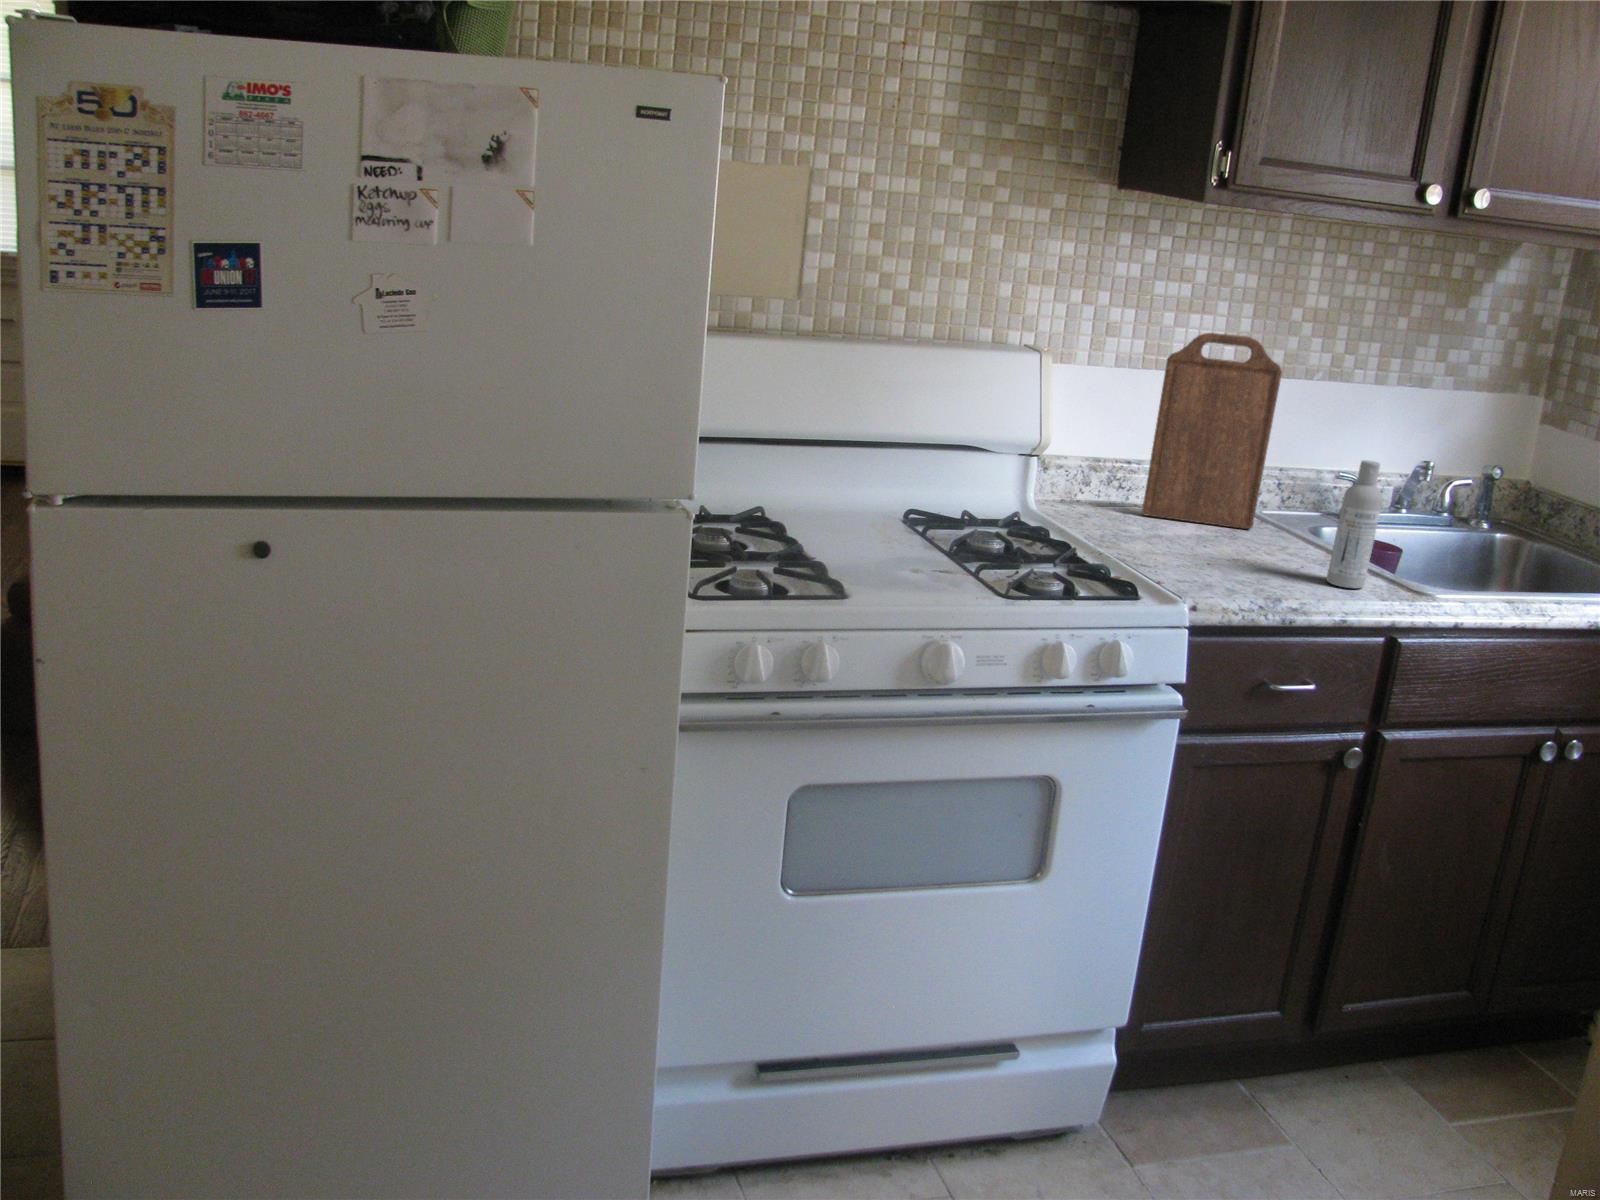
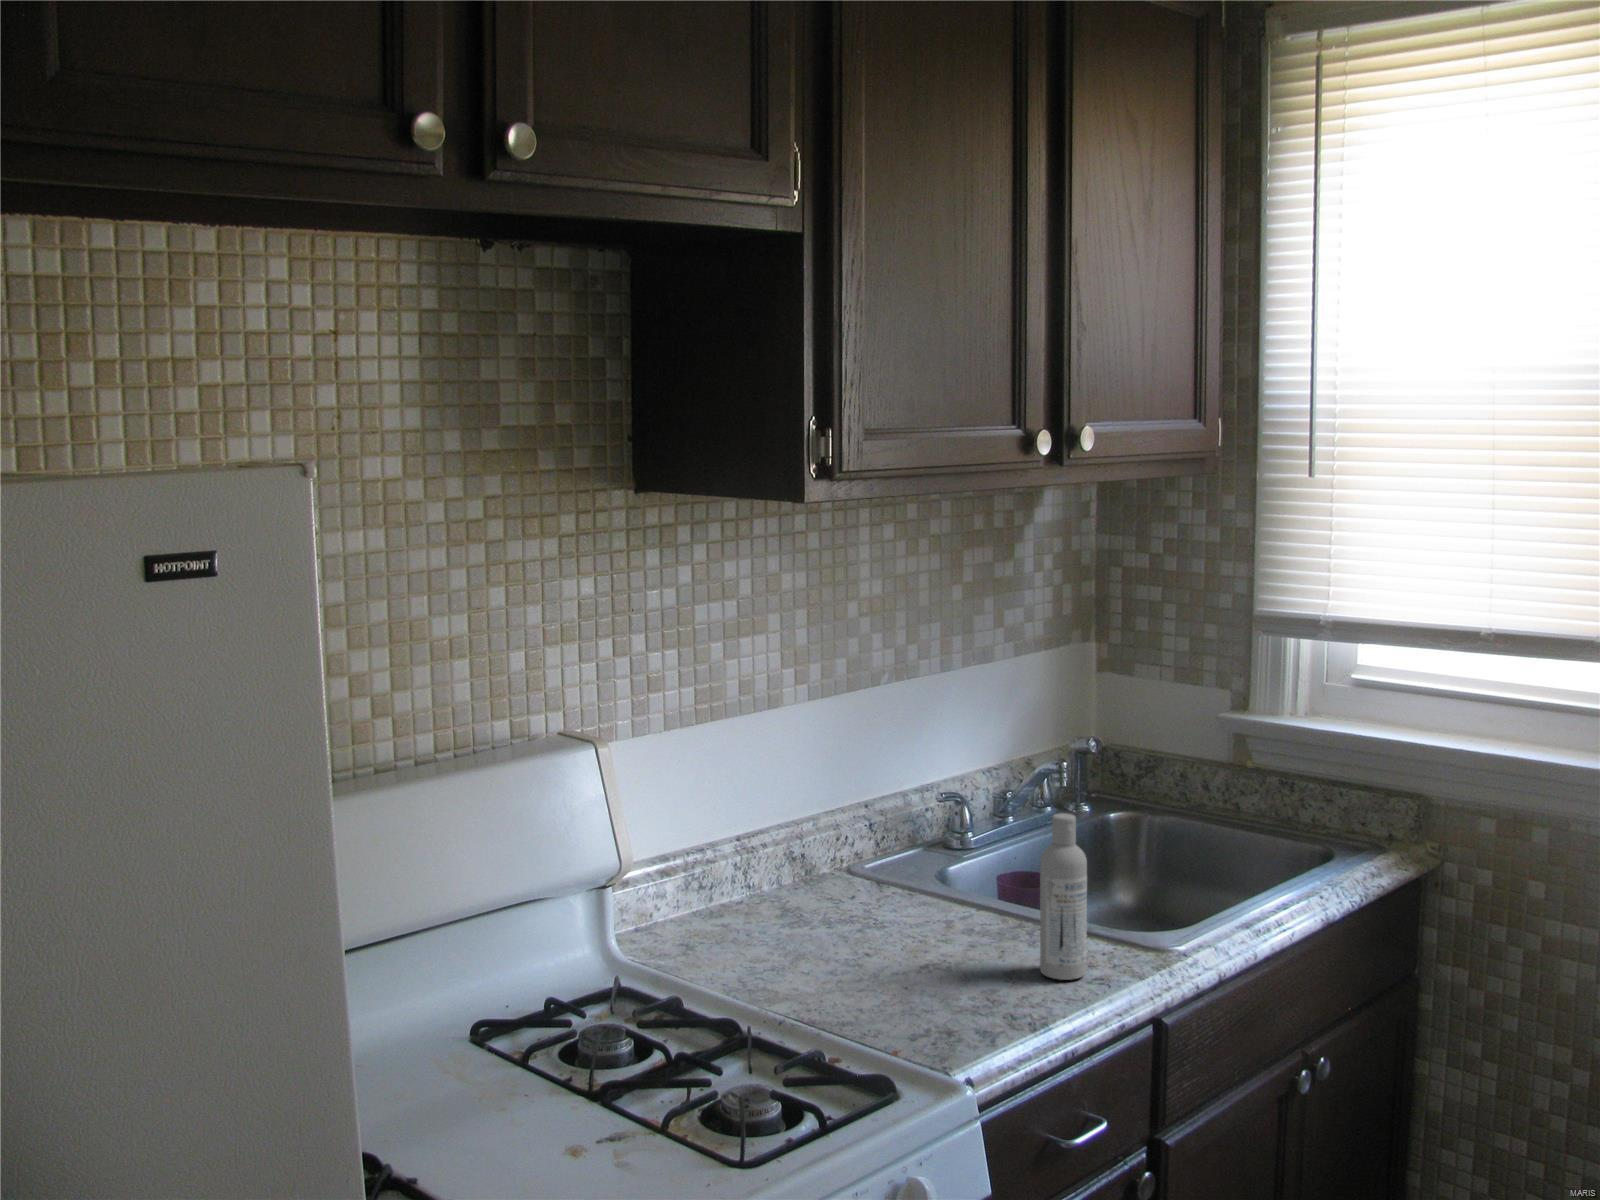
cutting board: present [1142,333,1282,529] -> none [737,663,881,918]

